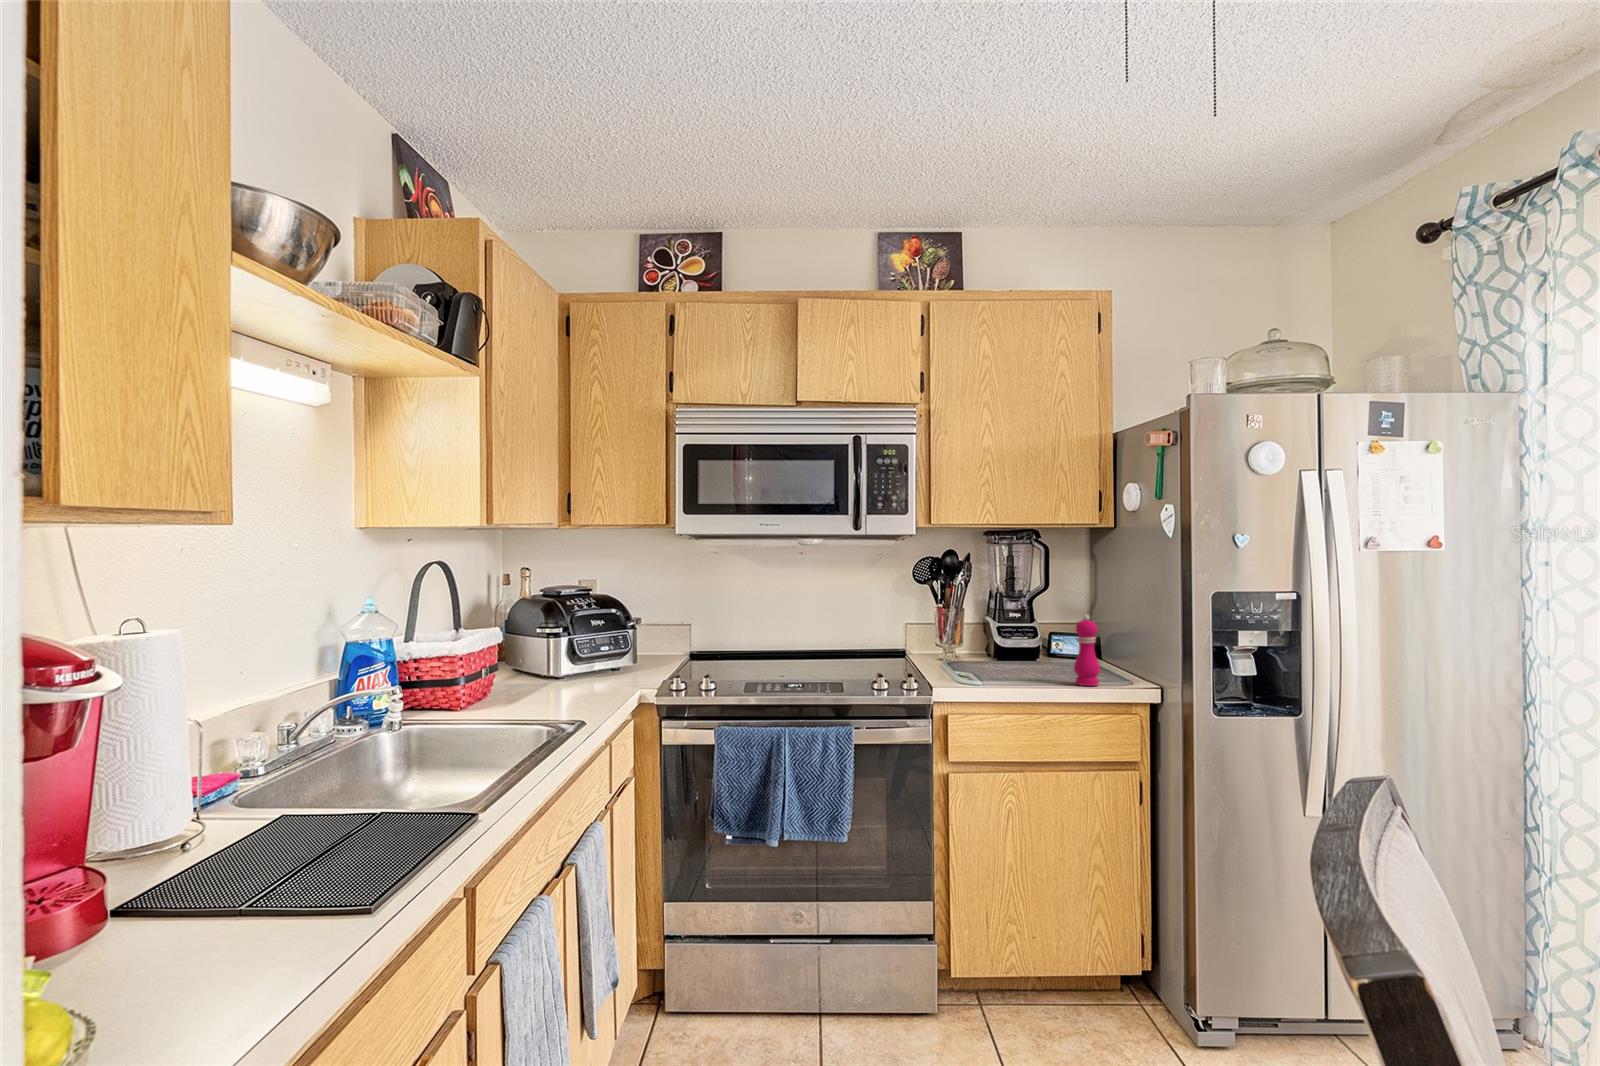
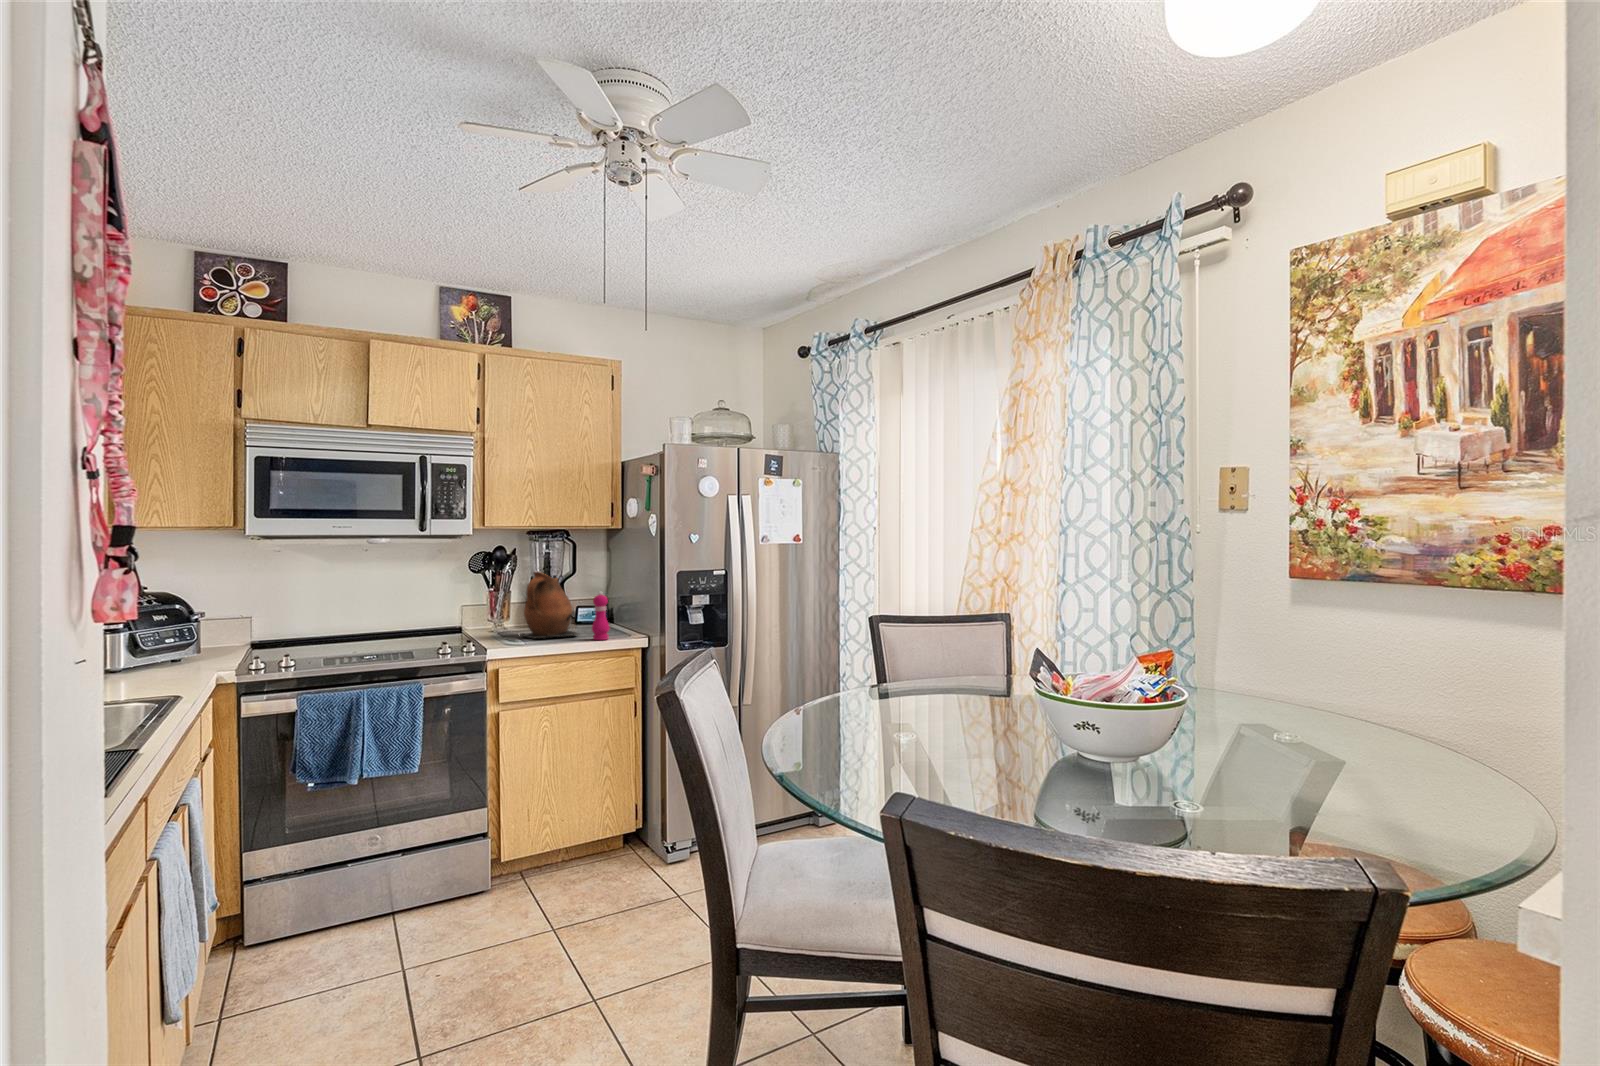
ceramic pitcher: none [973,584,1056,677] -> present [523,572,578,638]

